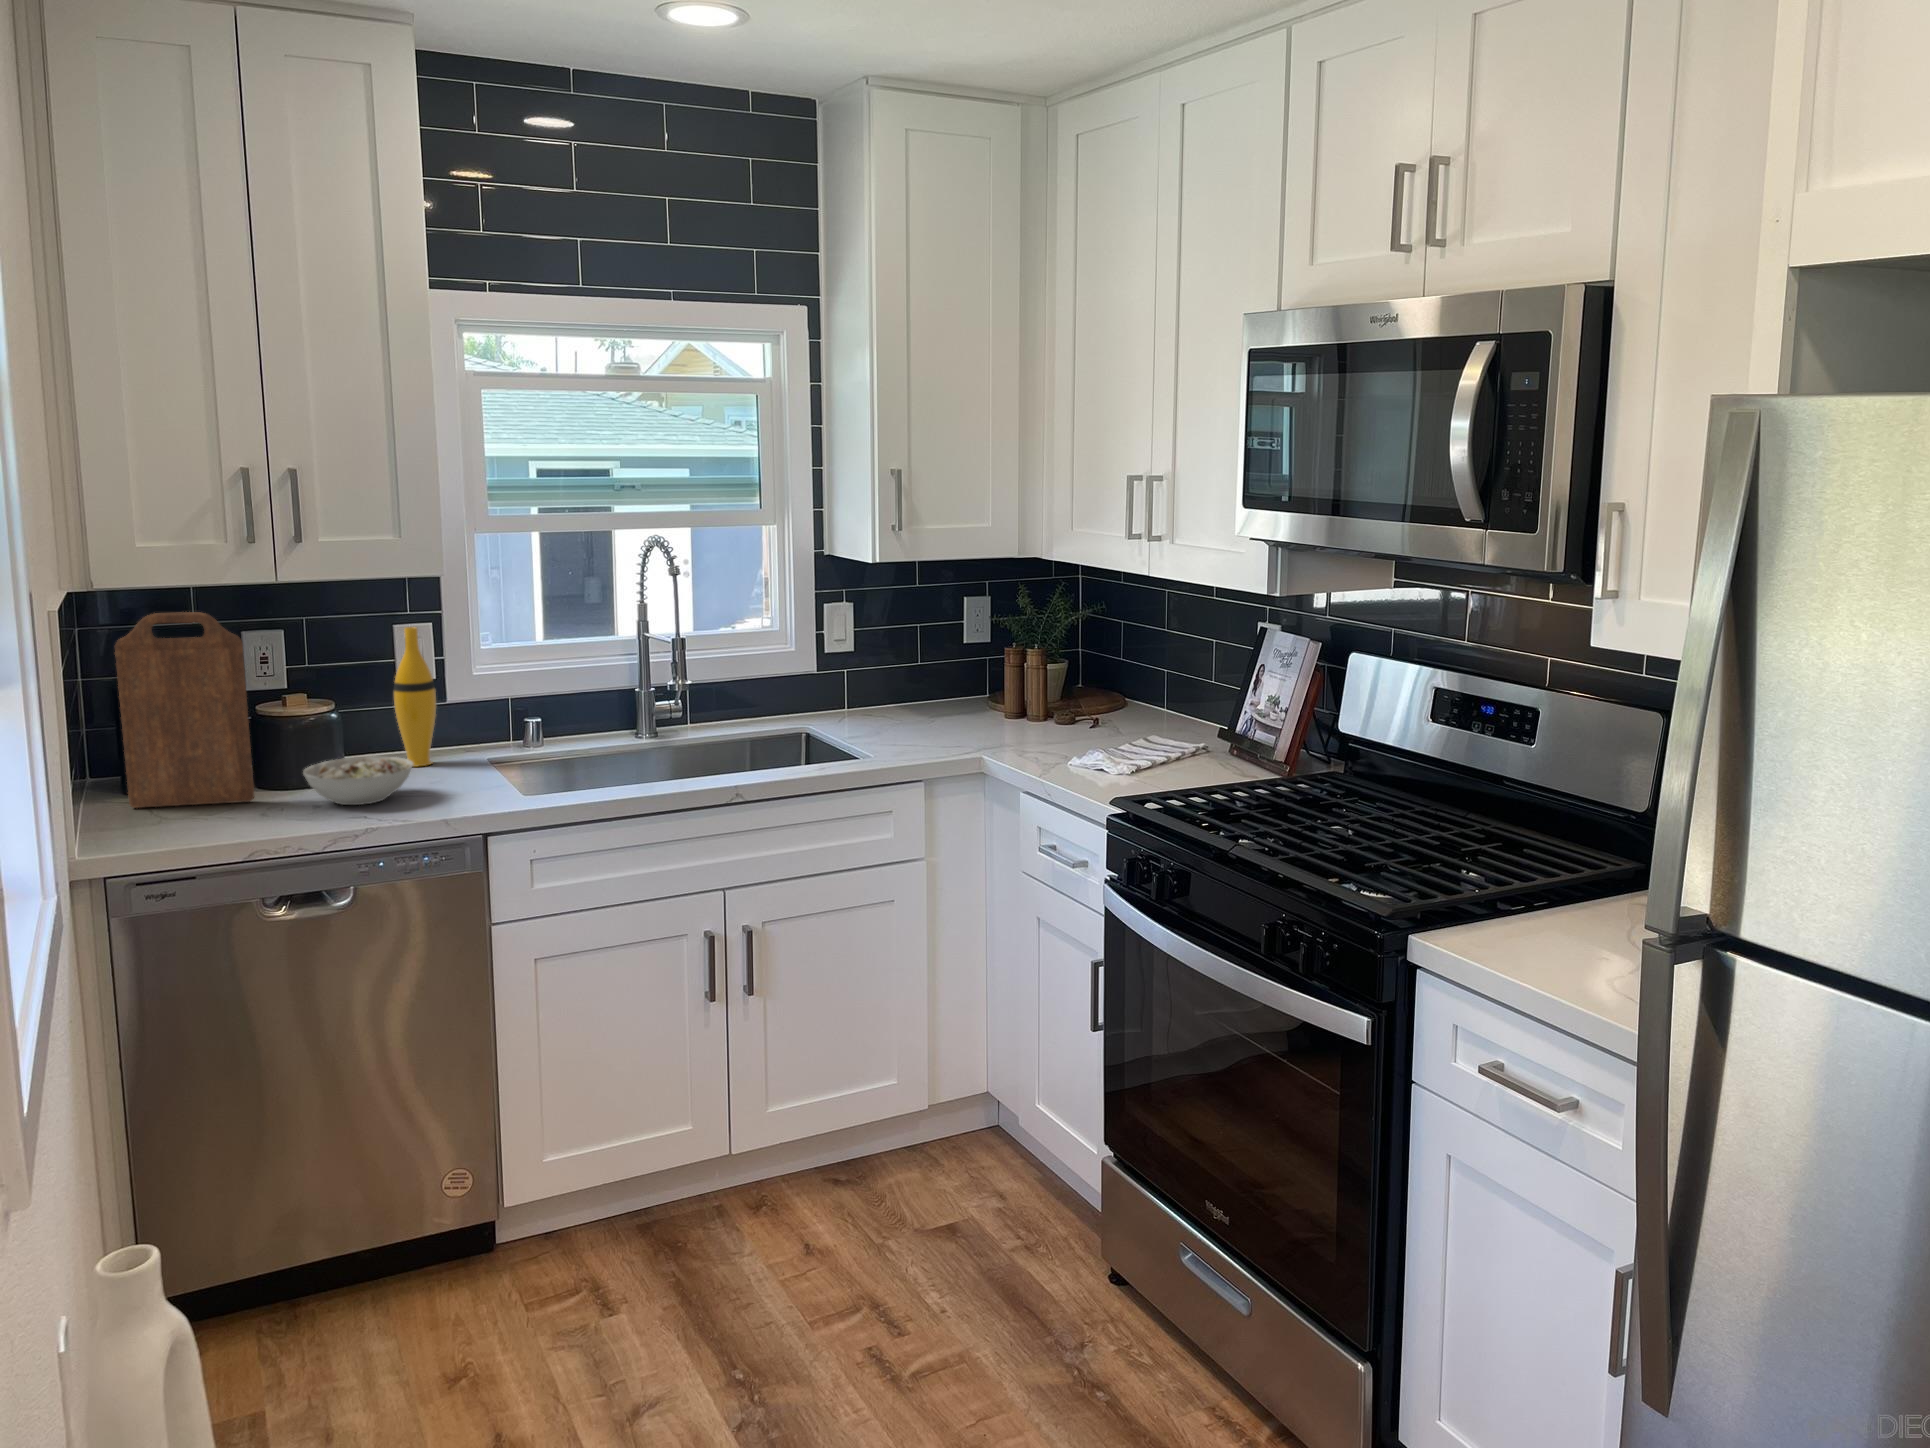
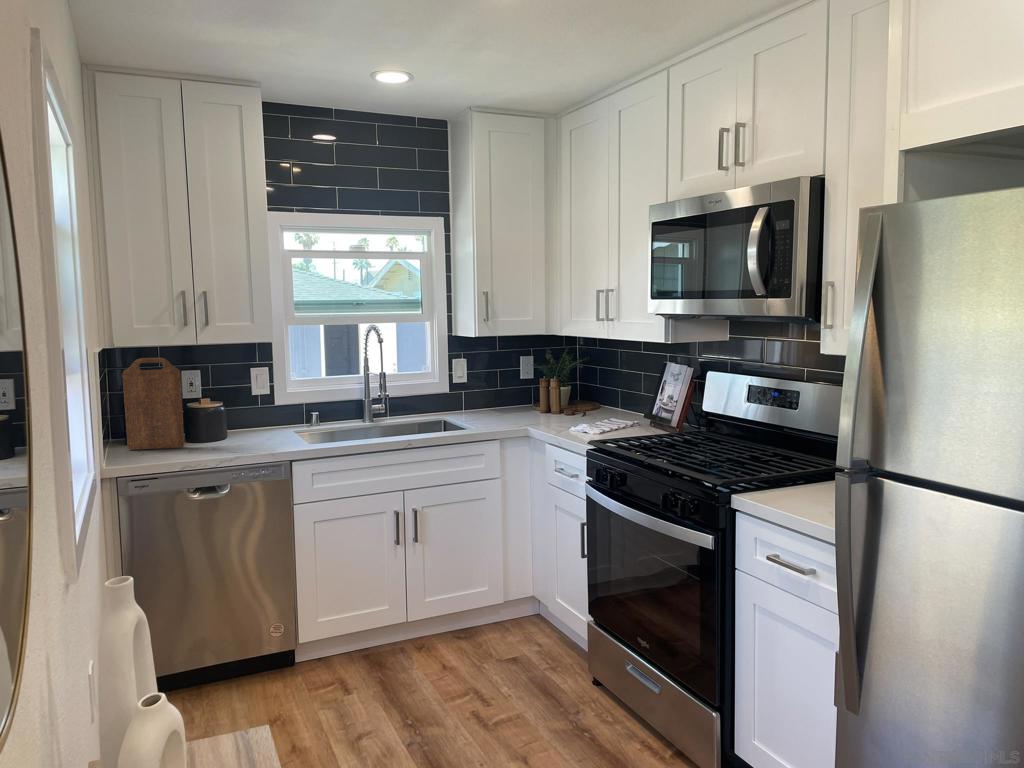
vase: present [394,627,436,767] -> none [250,368,269,434]
bowl: present [303,756,413,805] -> none [207,427,258,448]

